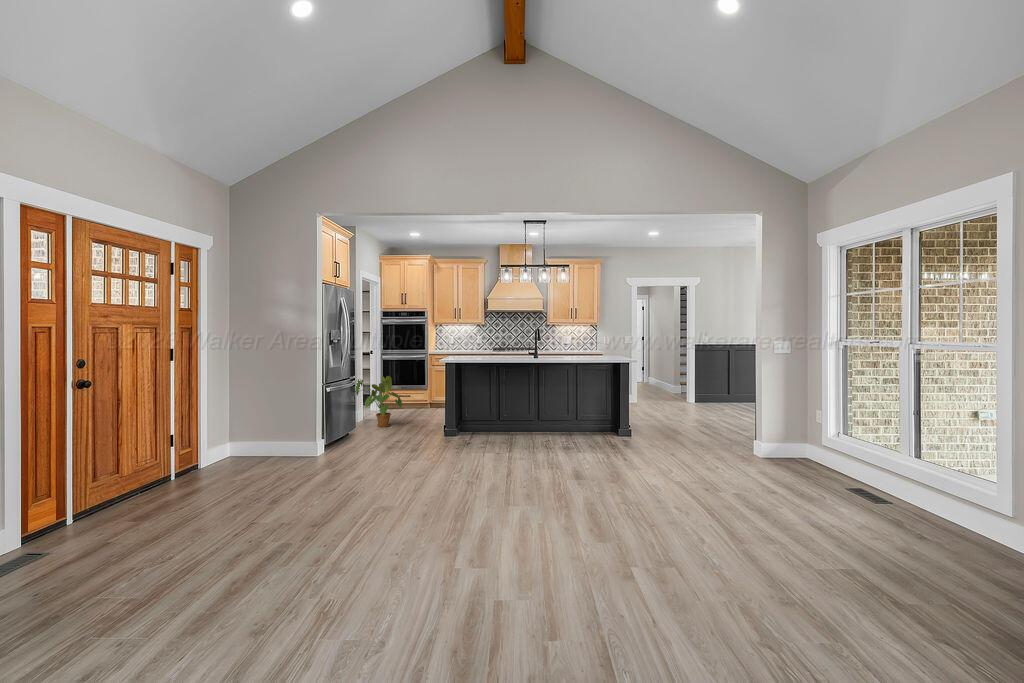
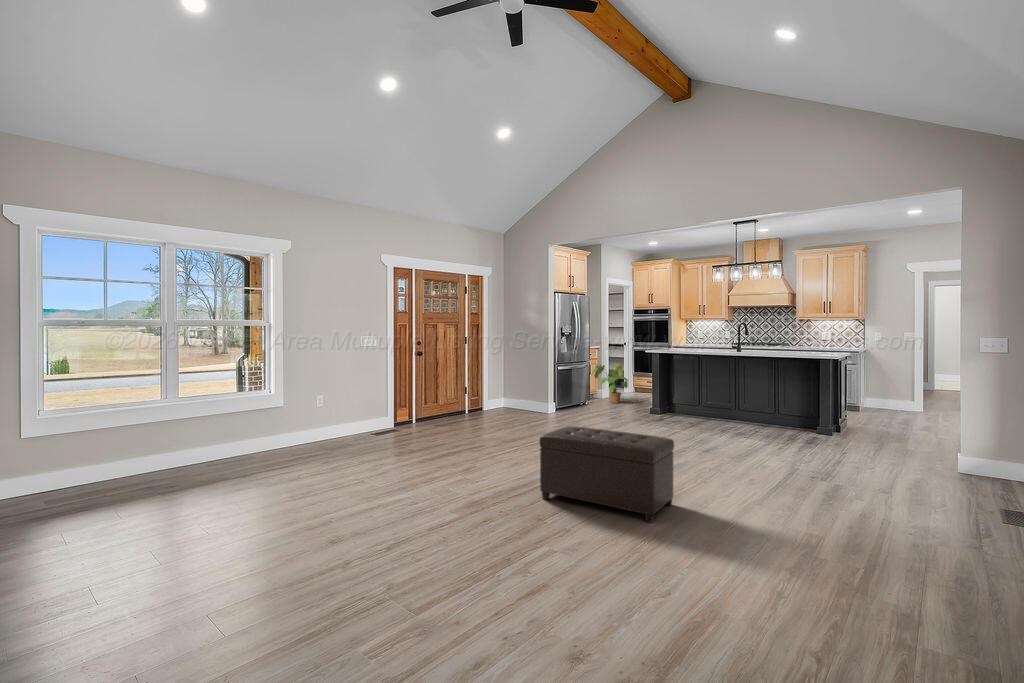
ottoman: none [532,496,754,655] -> present [539,426,674,523]

